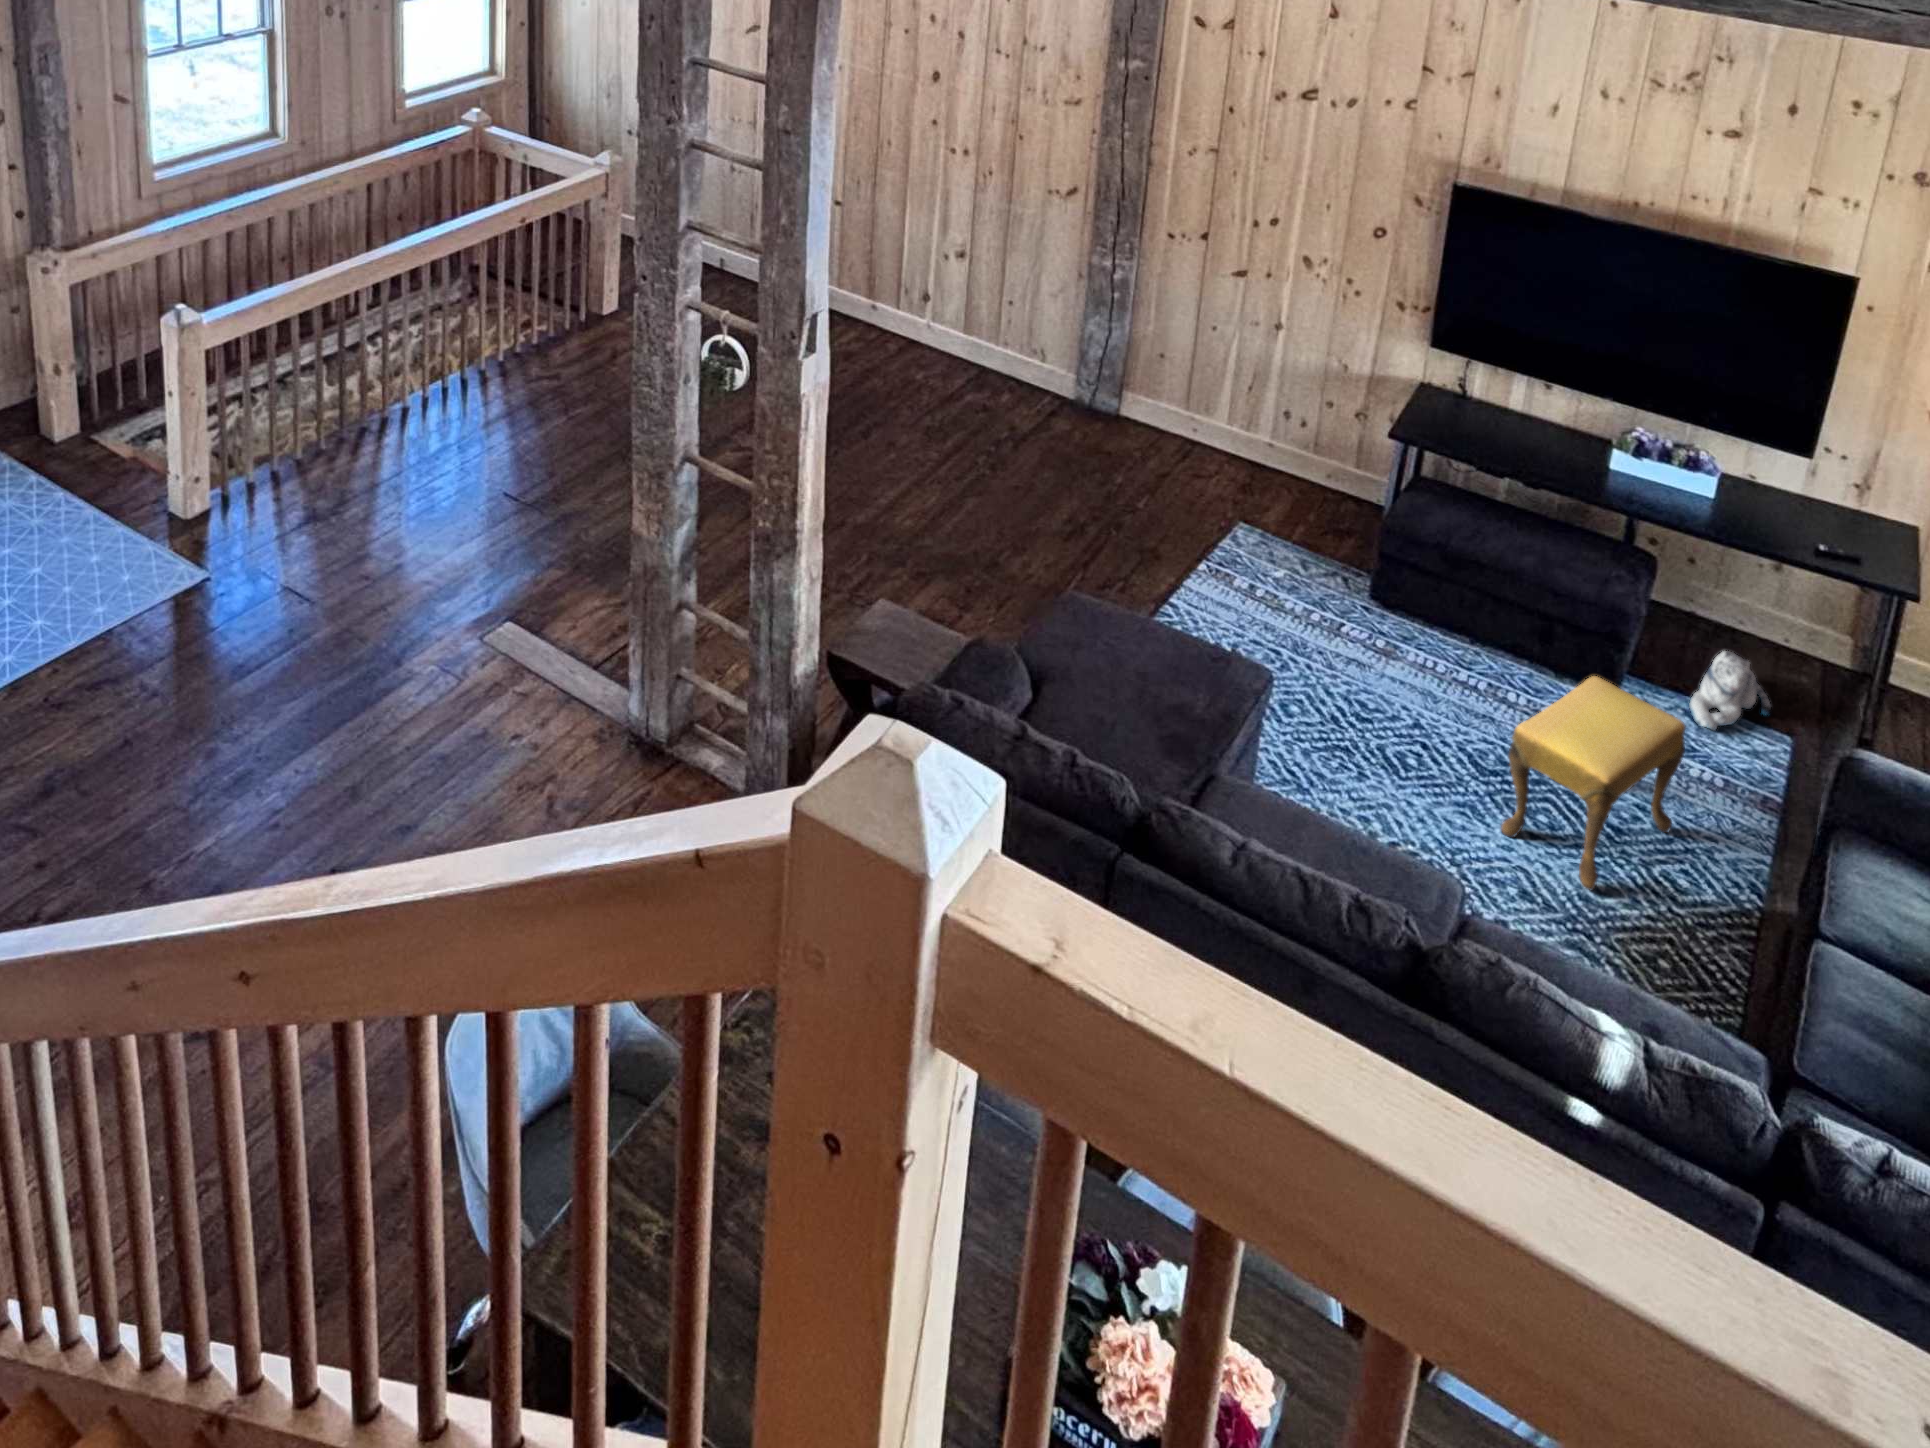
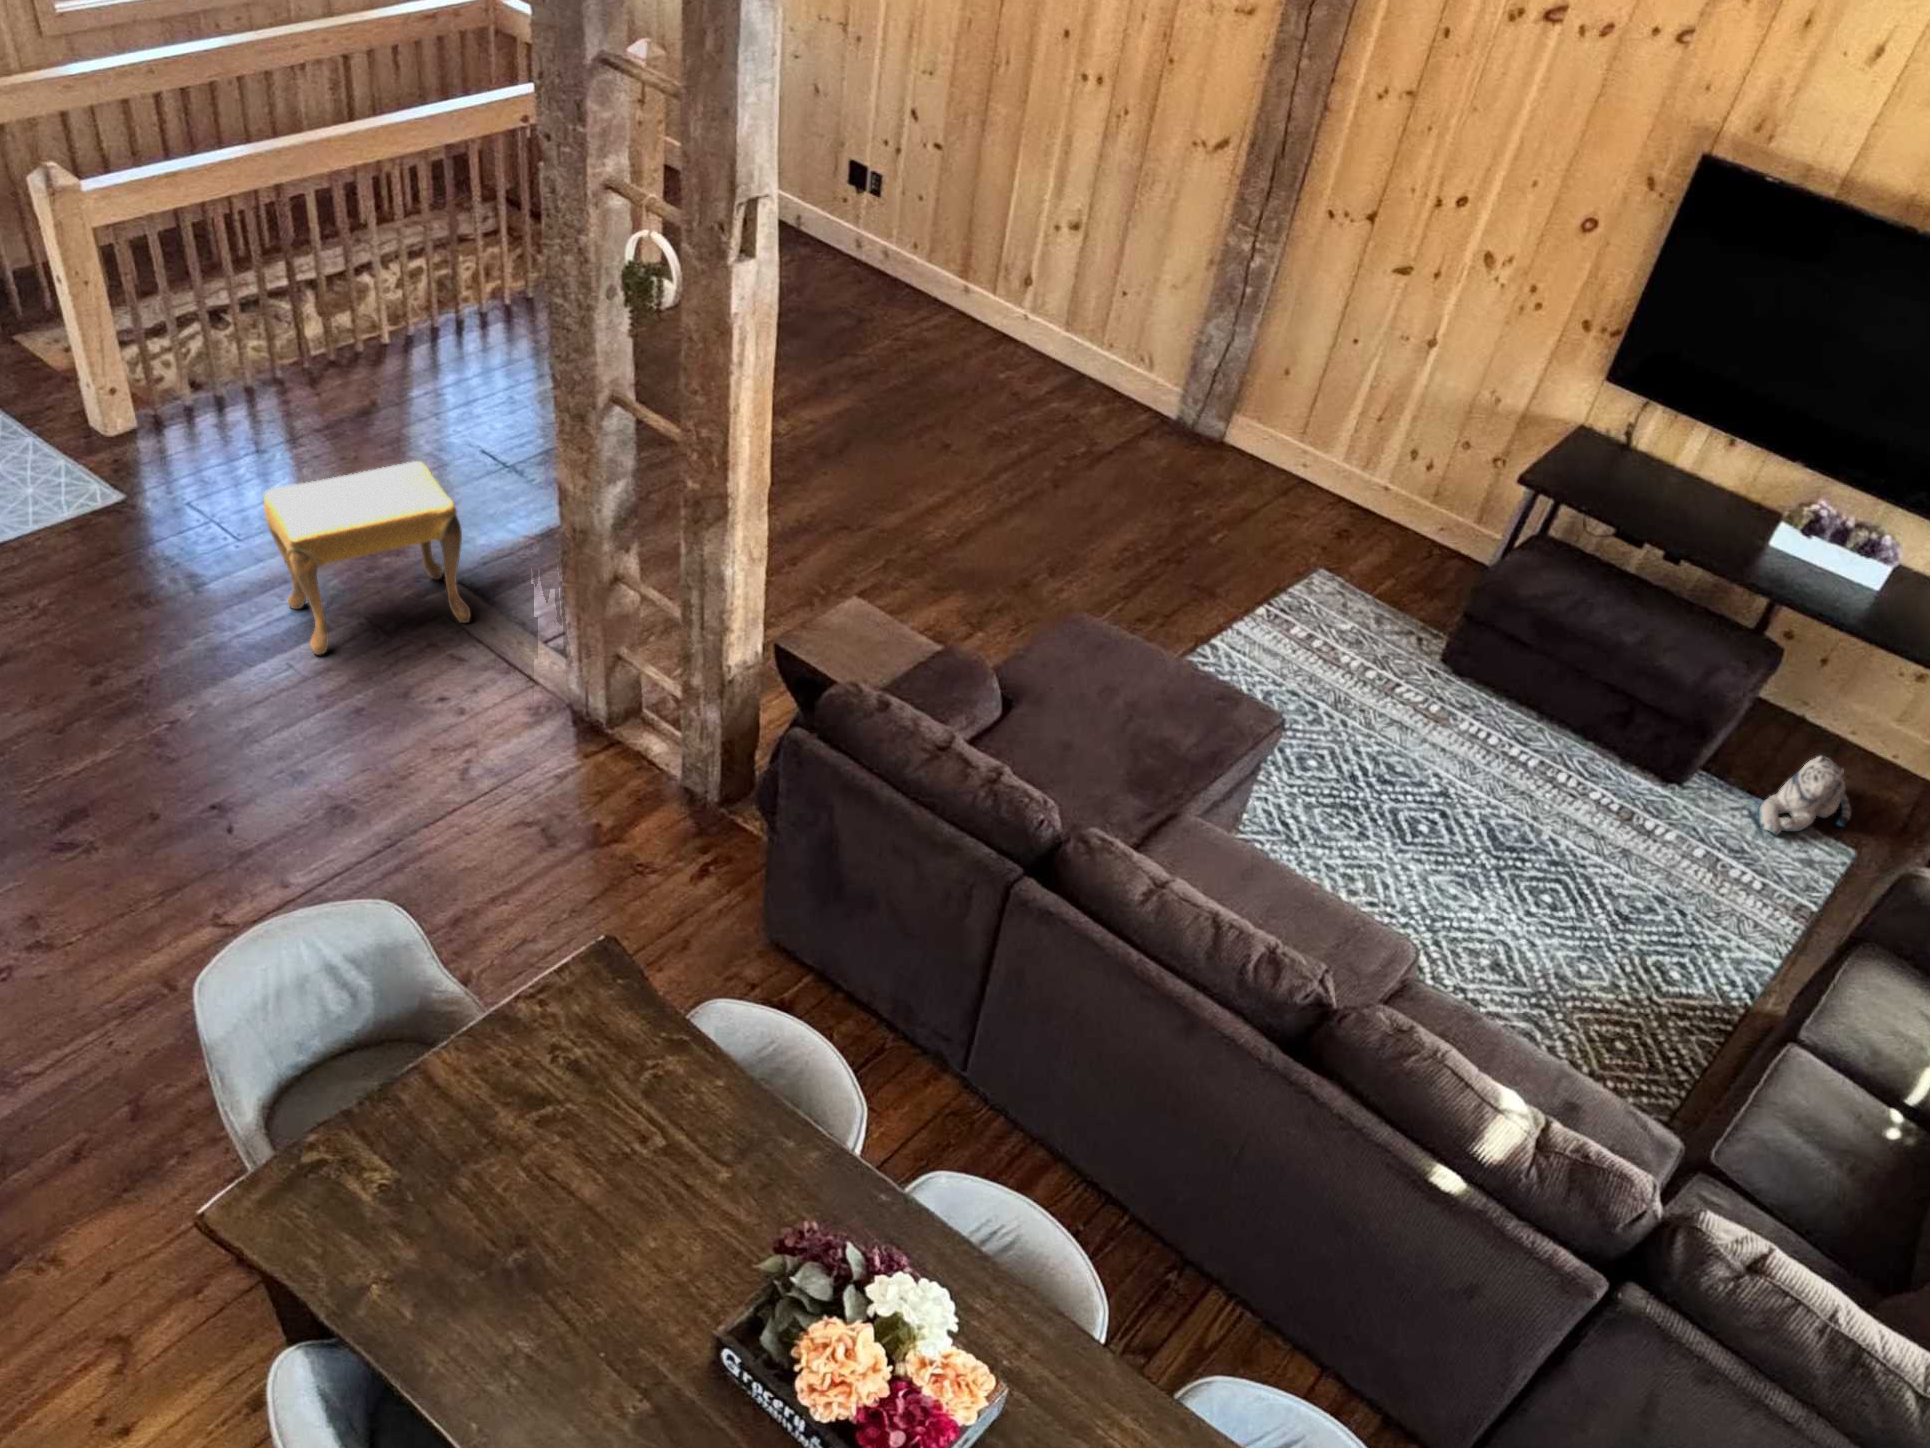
footstool: present [1501,676,1686,890] -> present [264,461,470,655]

